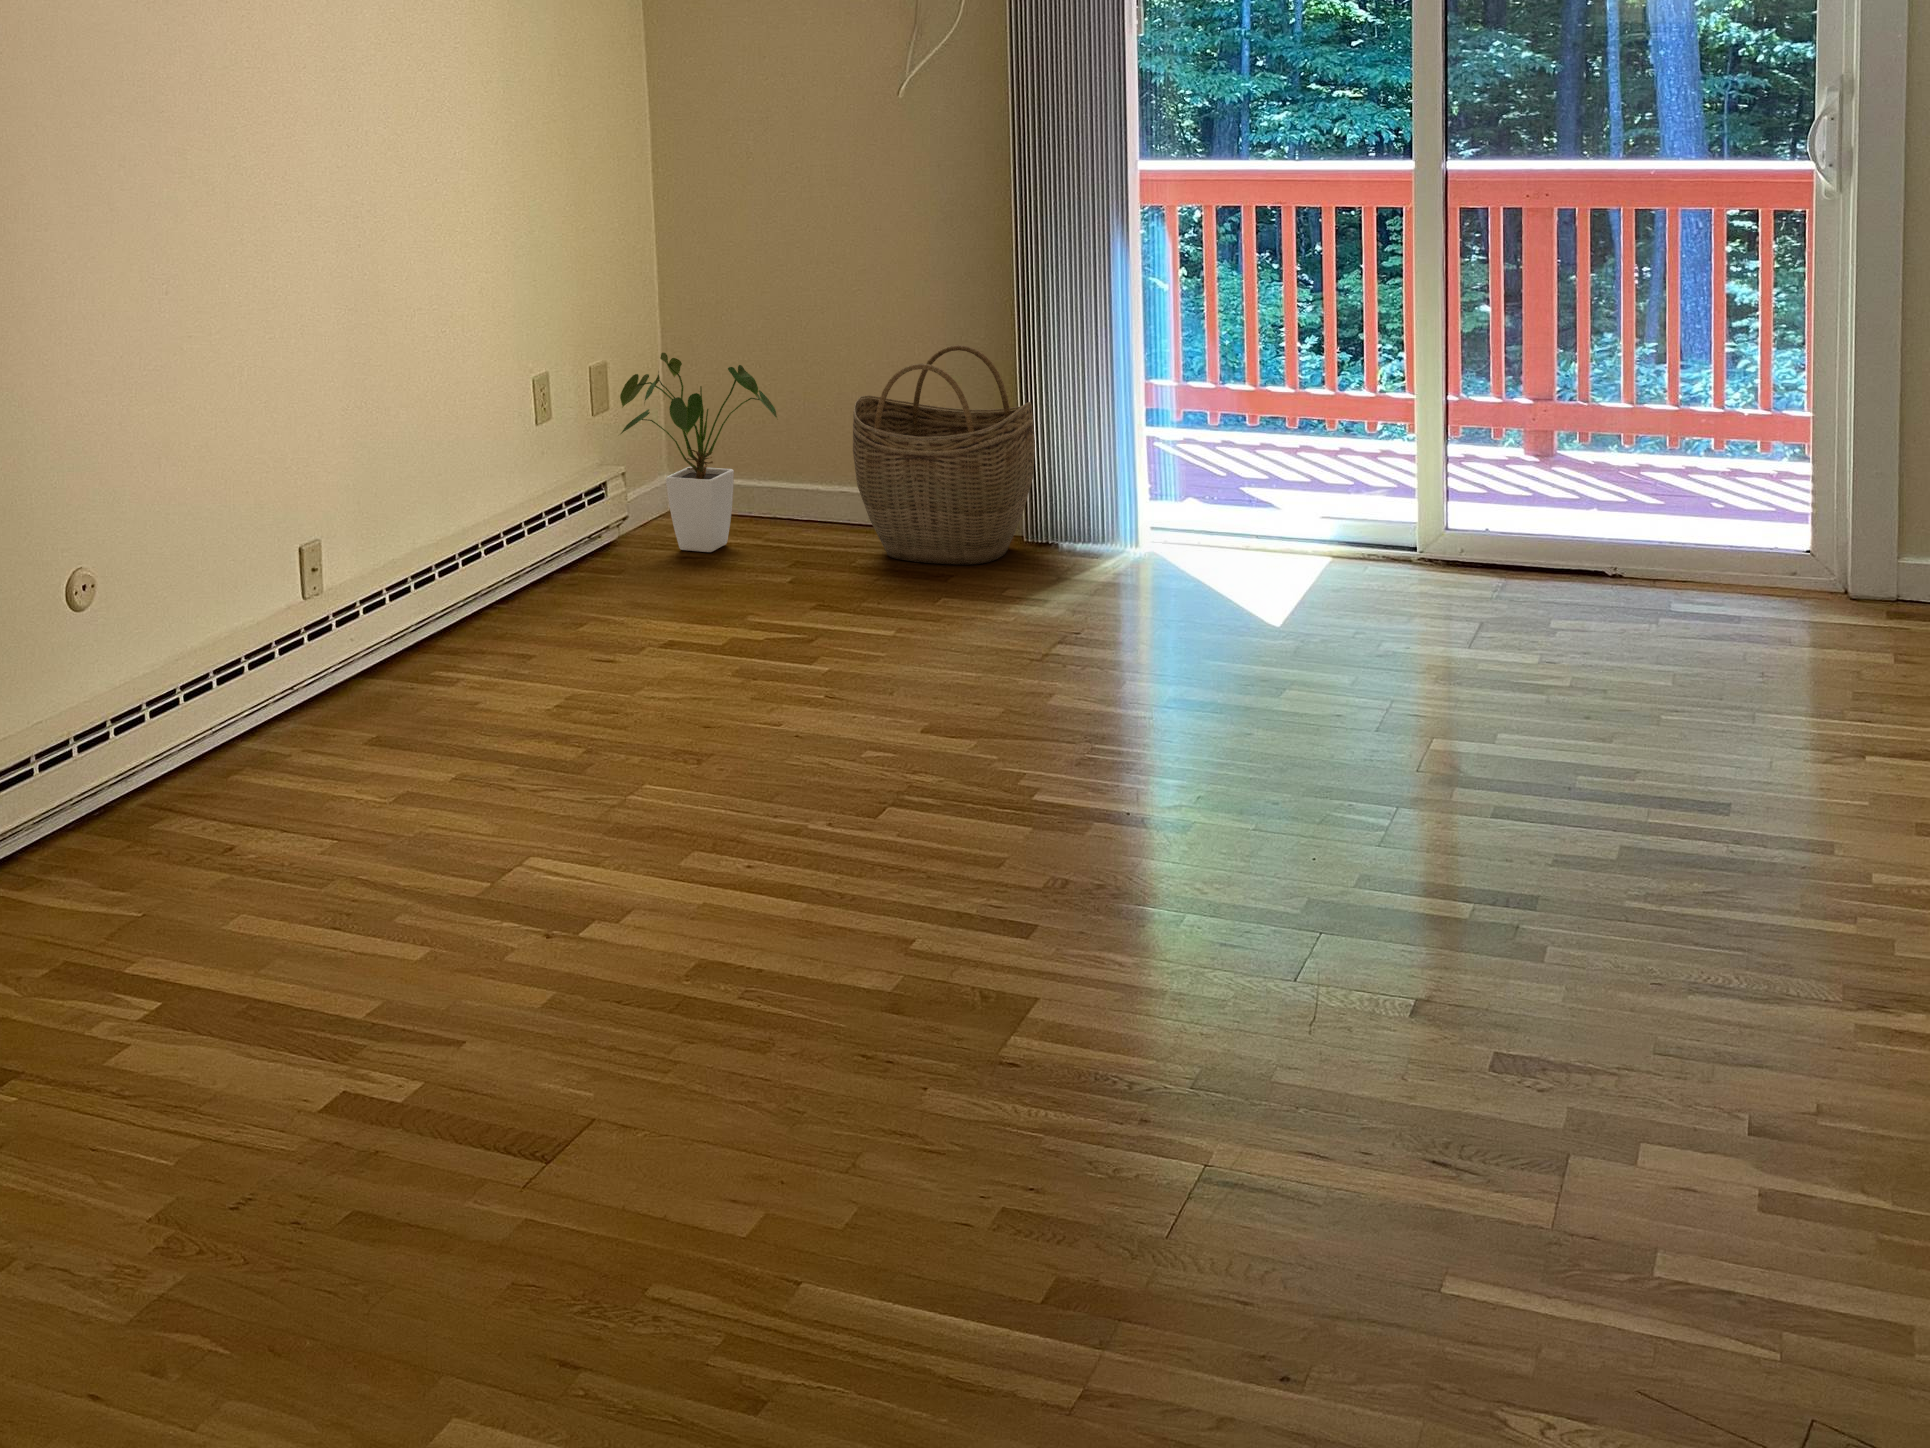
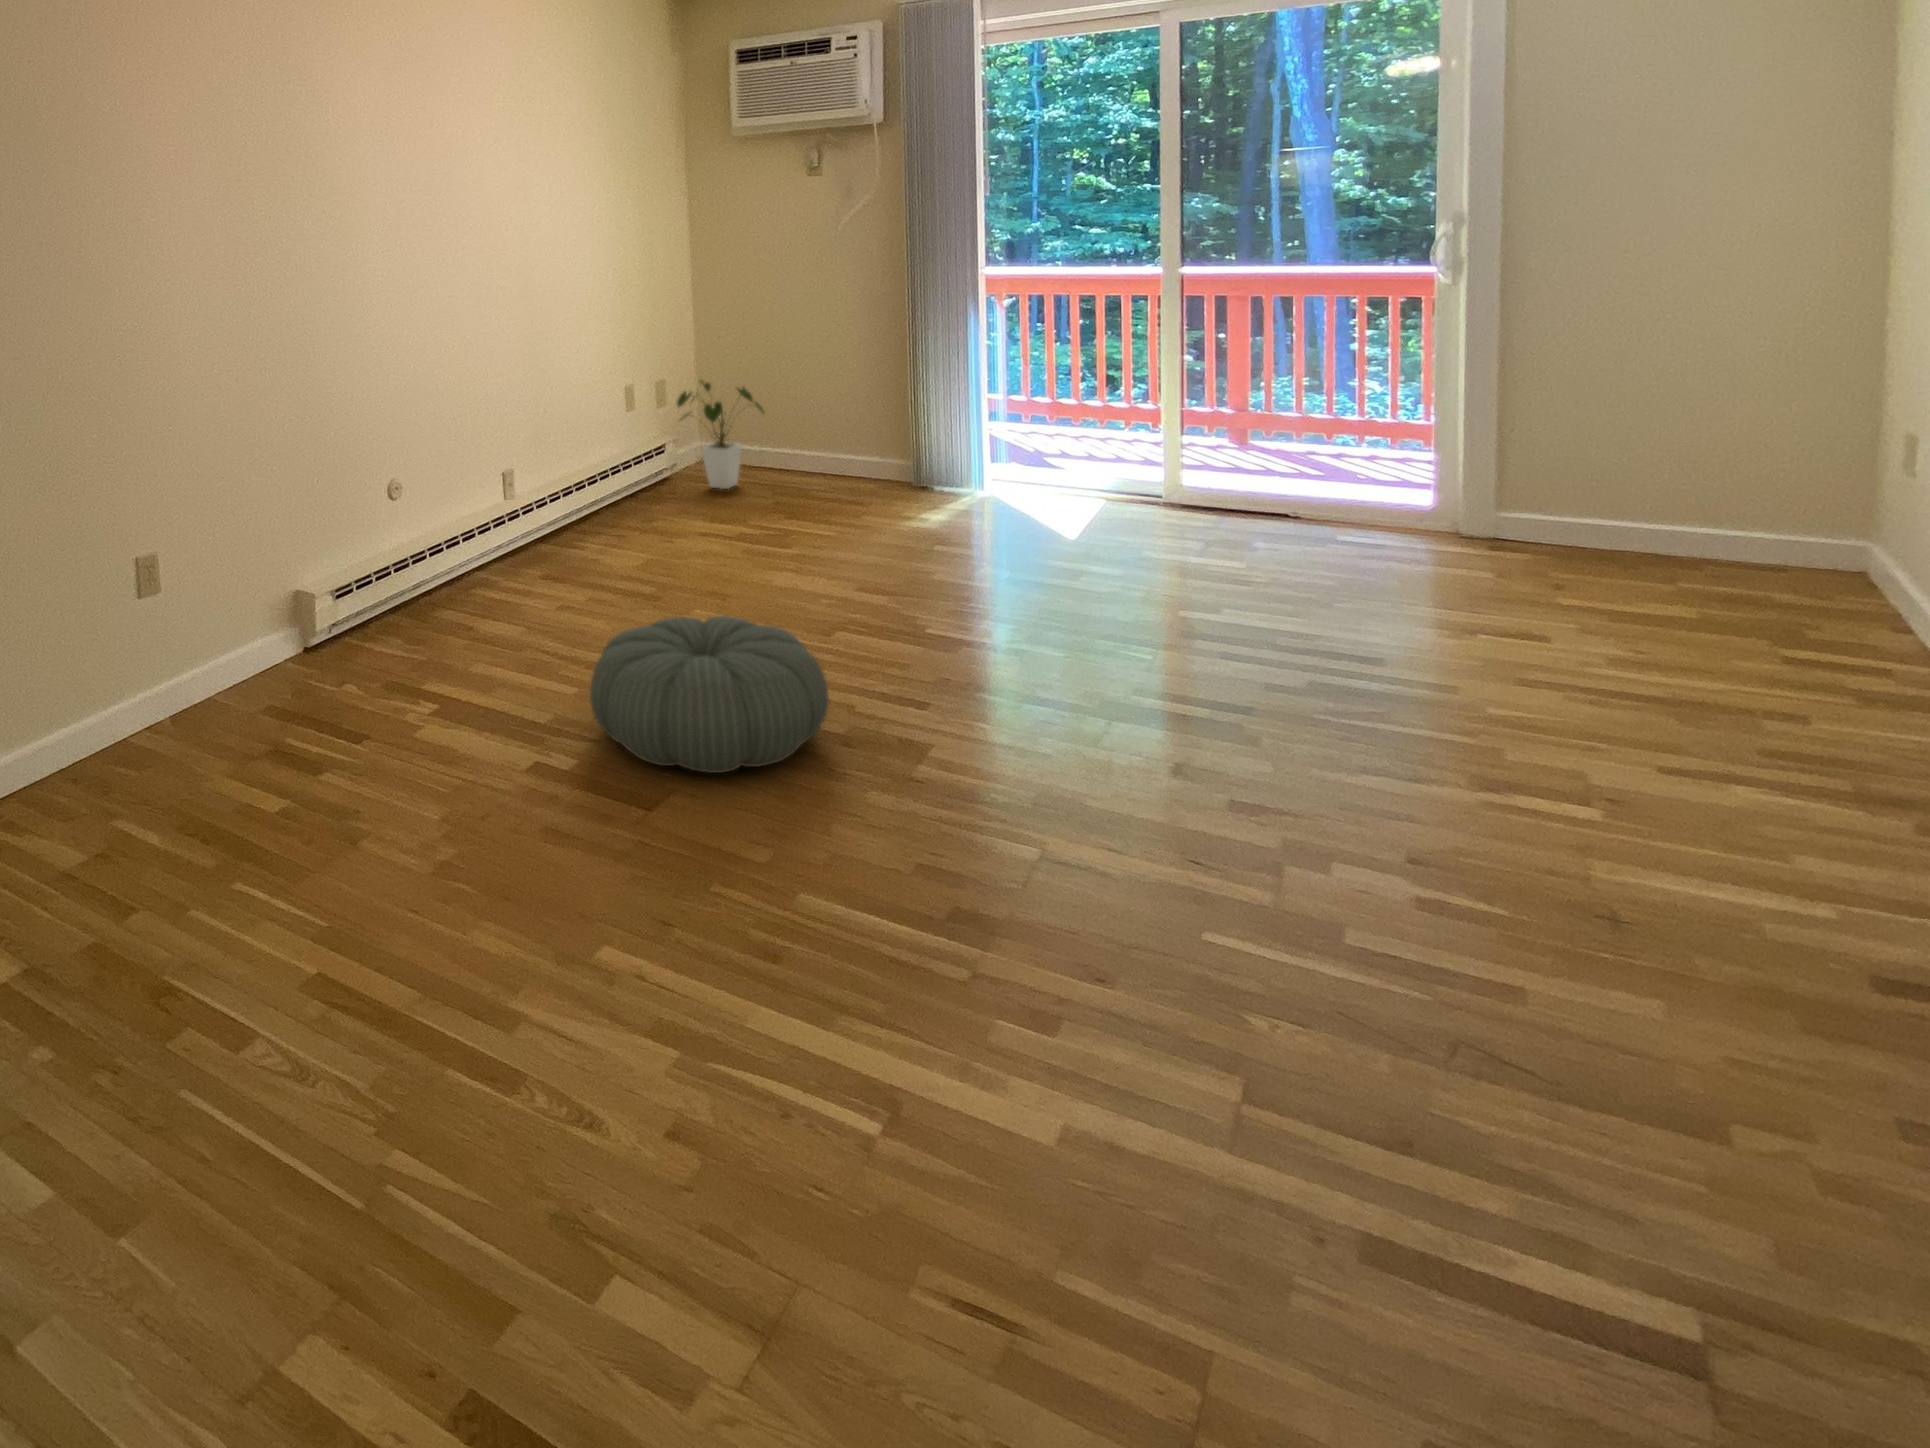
woven basket: present [853,345,1035,565] -> none [808,376,916,499]
pouf: none [489,816,942,1136] -> present [590,616,829,773]

